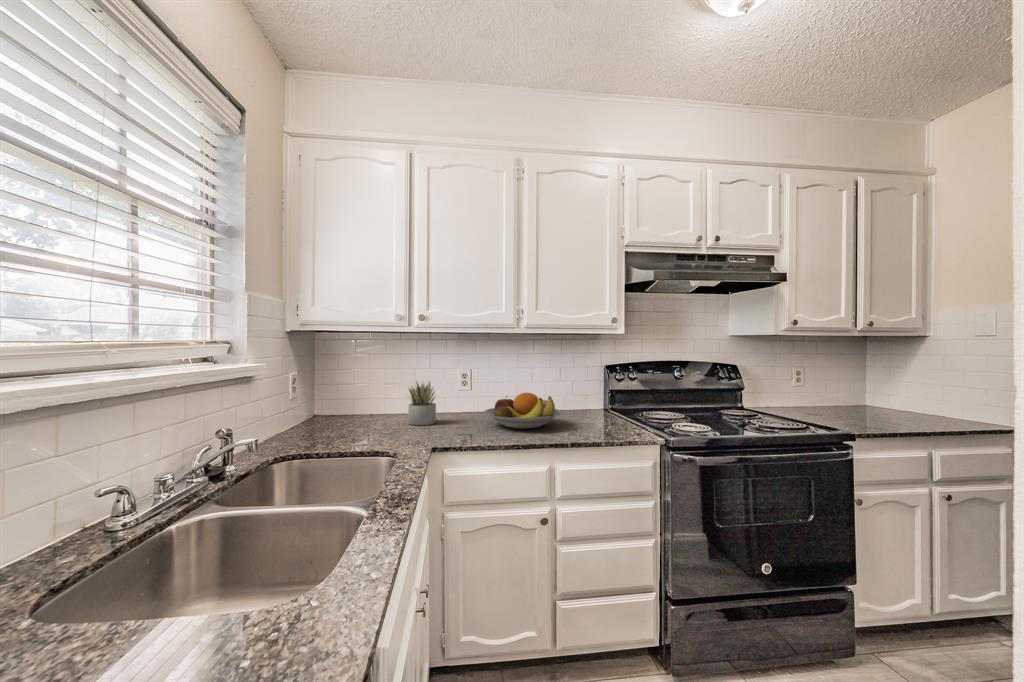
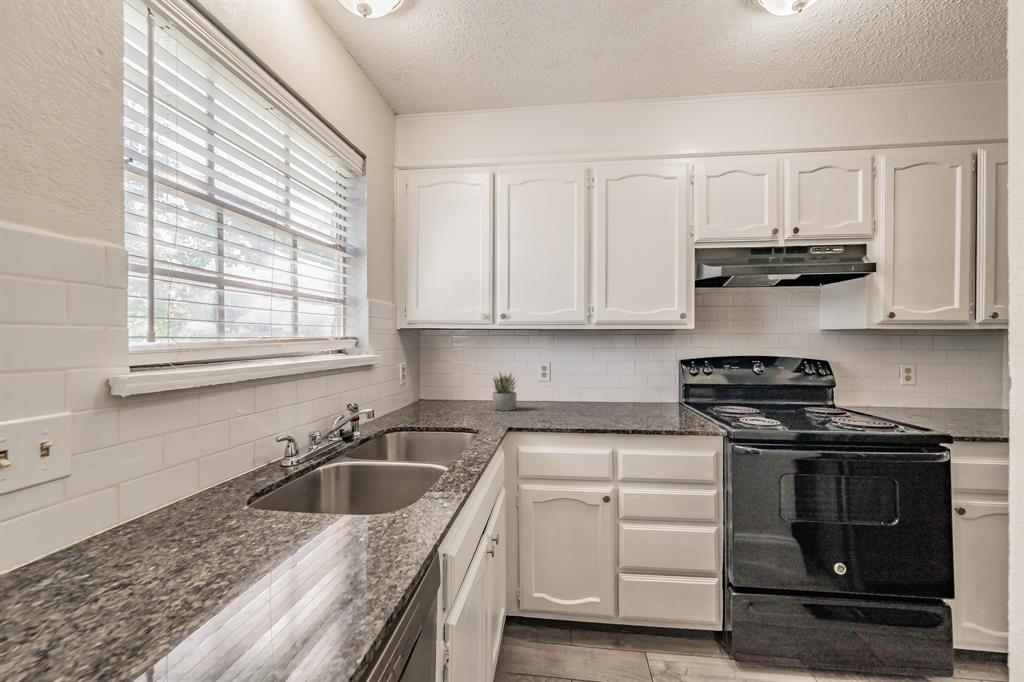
fruit bowl: present [484,393,562,429] -> none [558,384,631,417]

